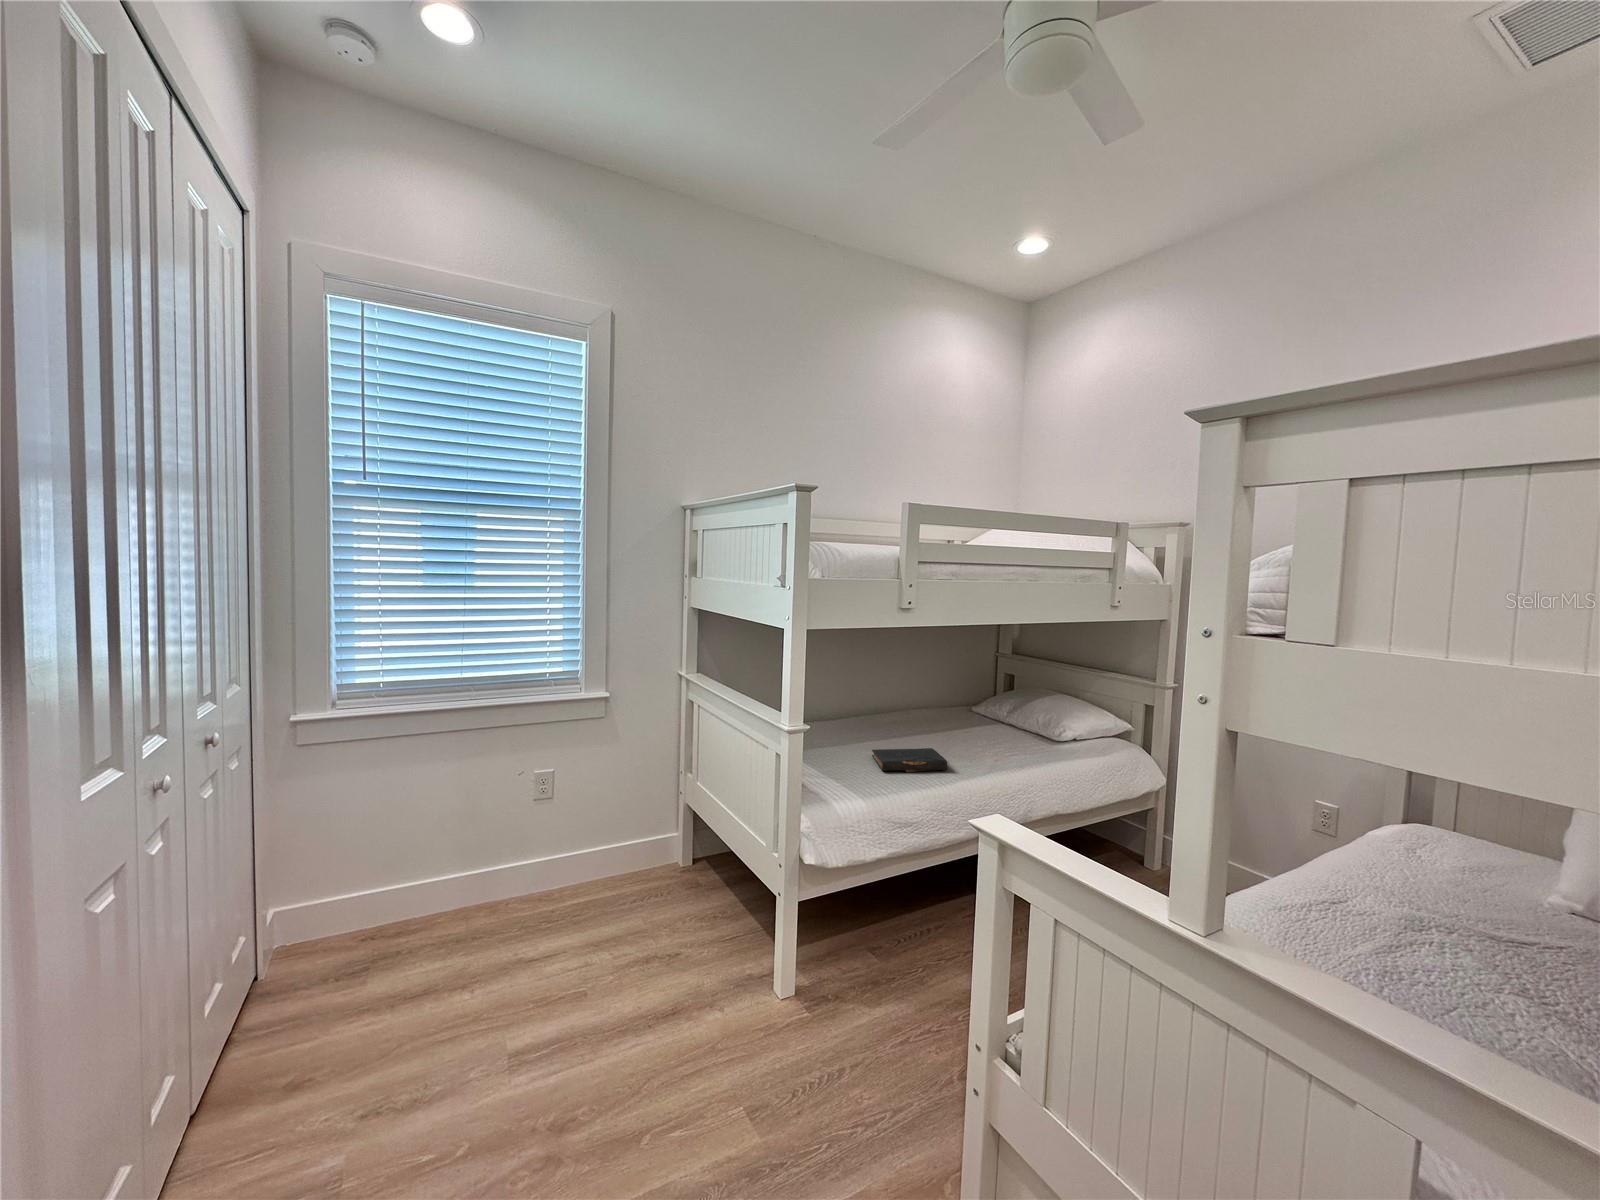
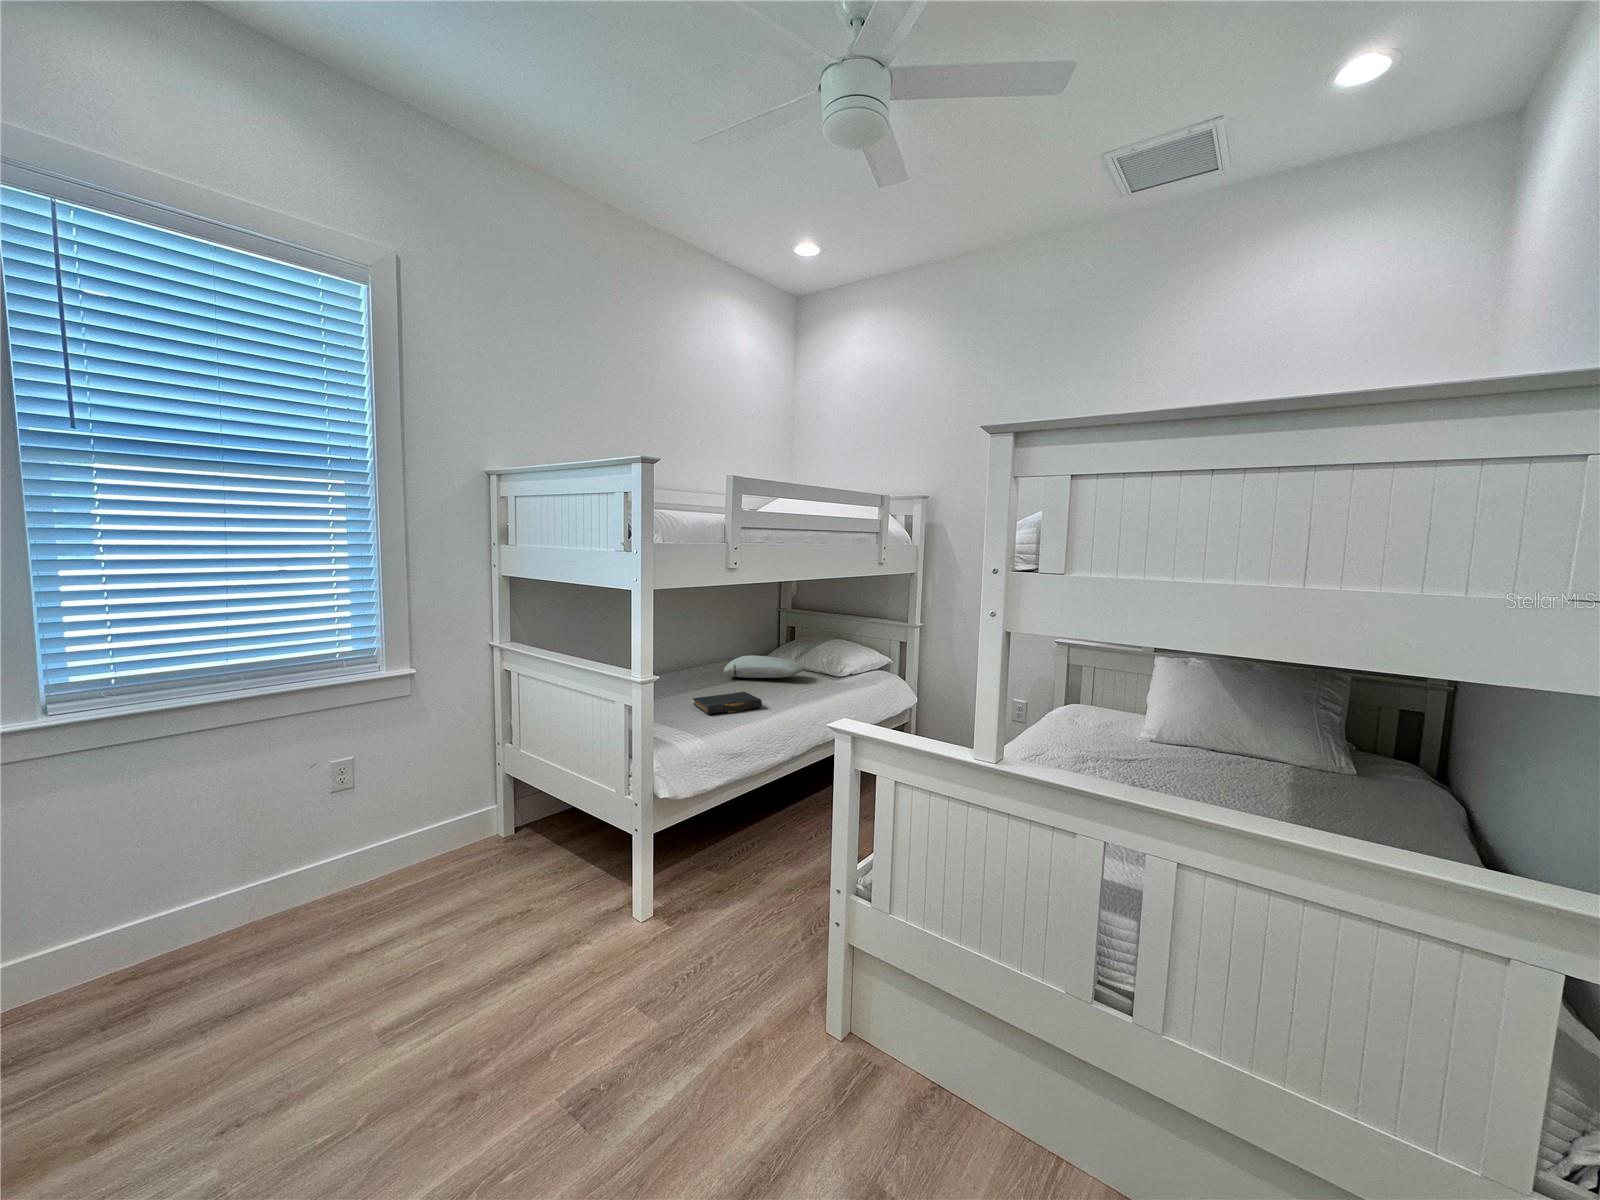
pillow: none [919,706,1014,734] -> present [724,655,805,678]

